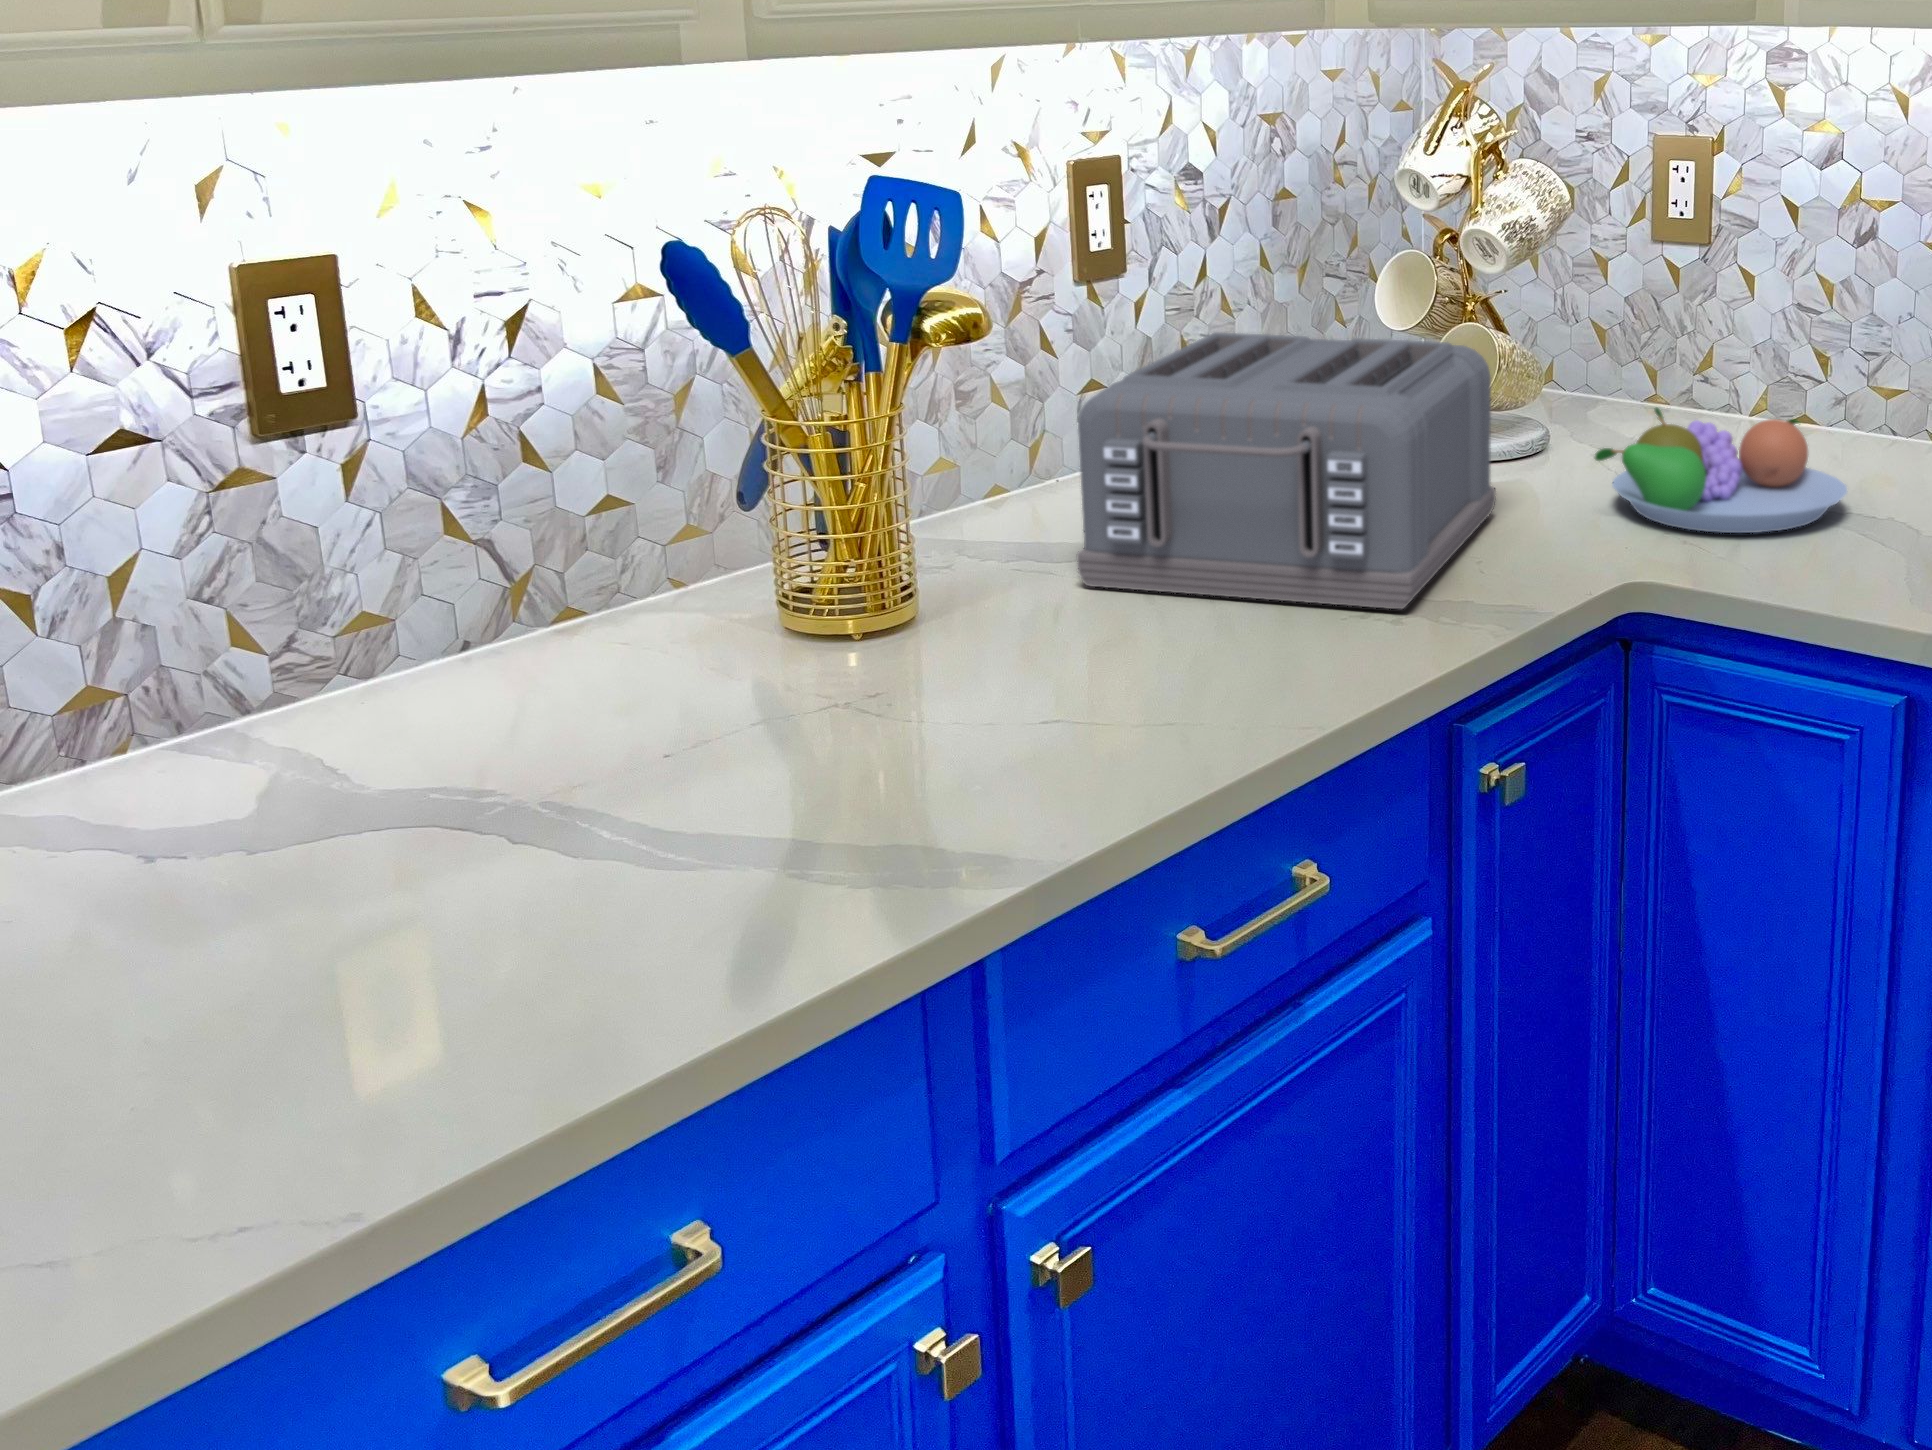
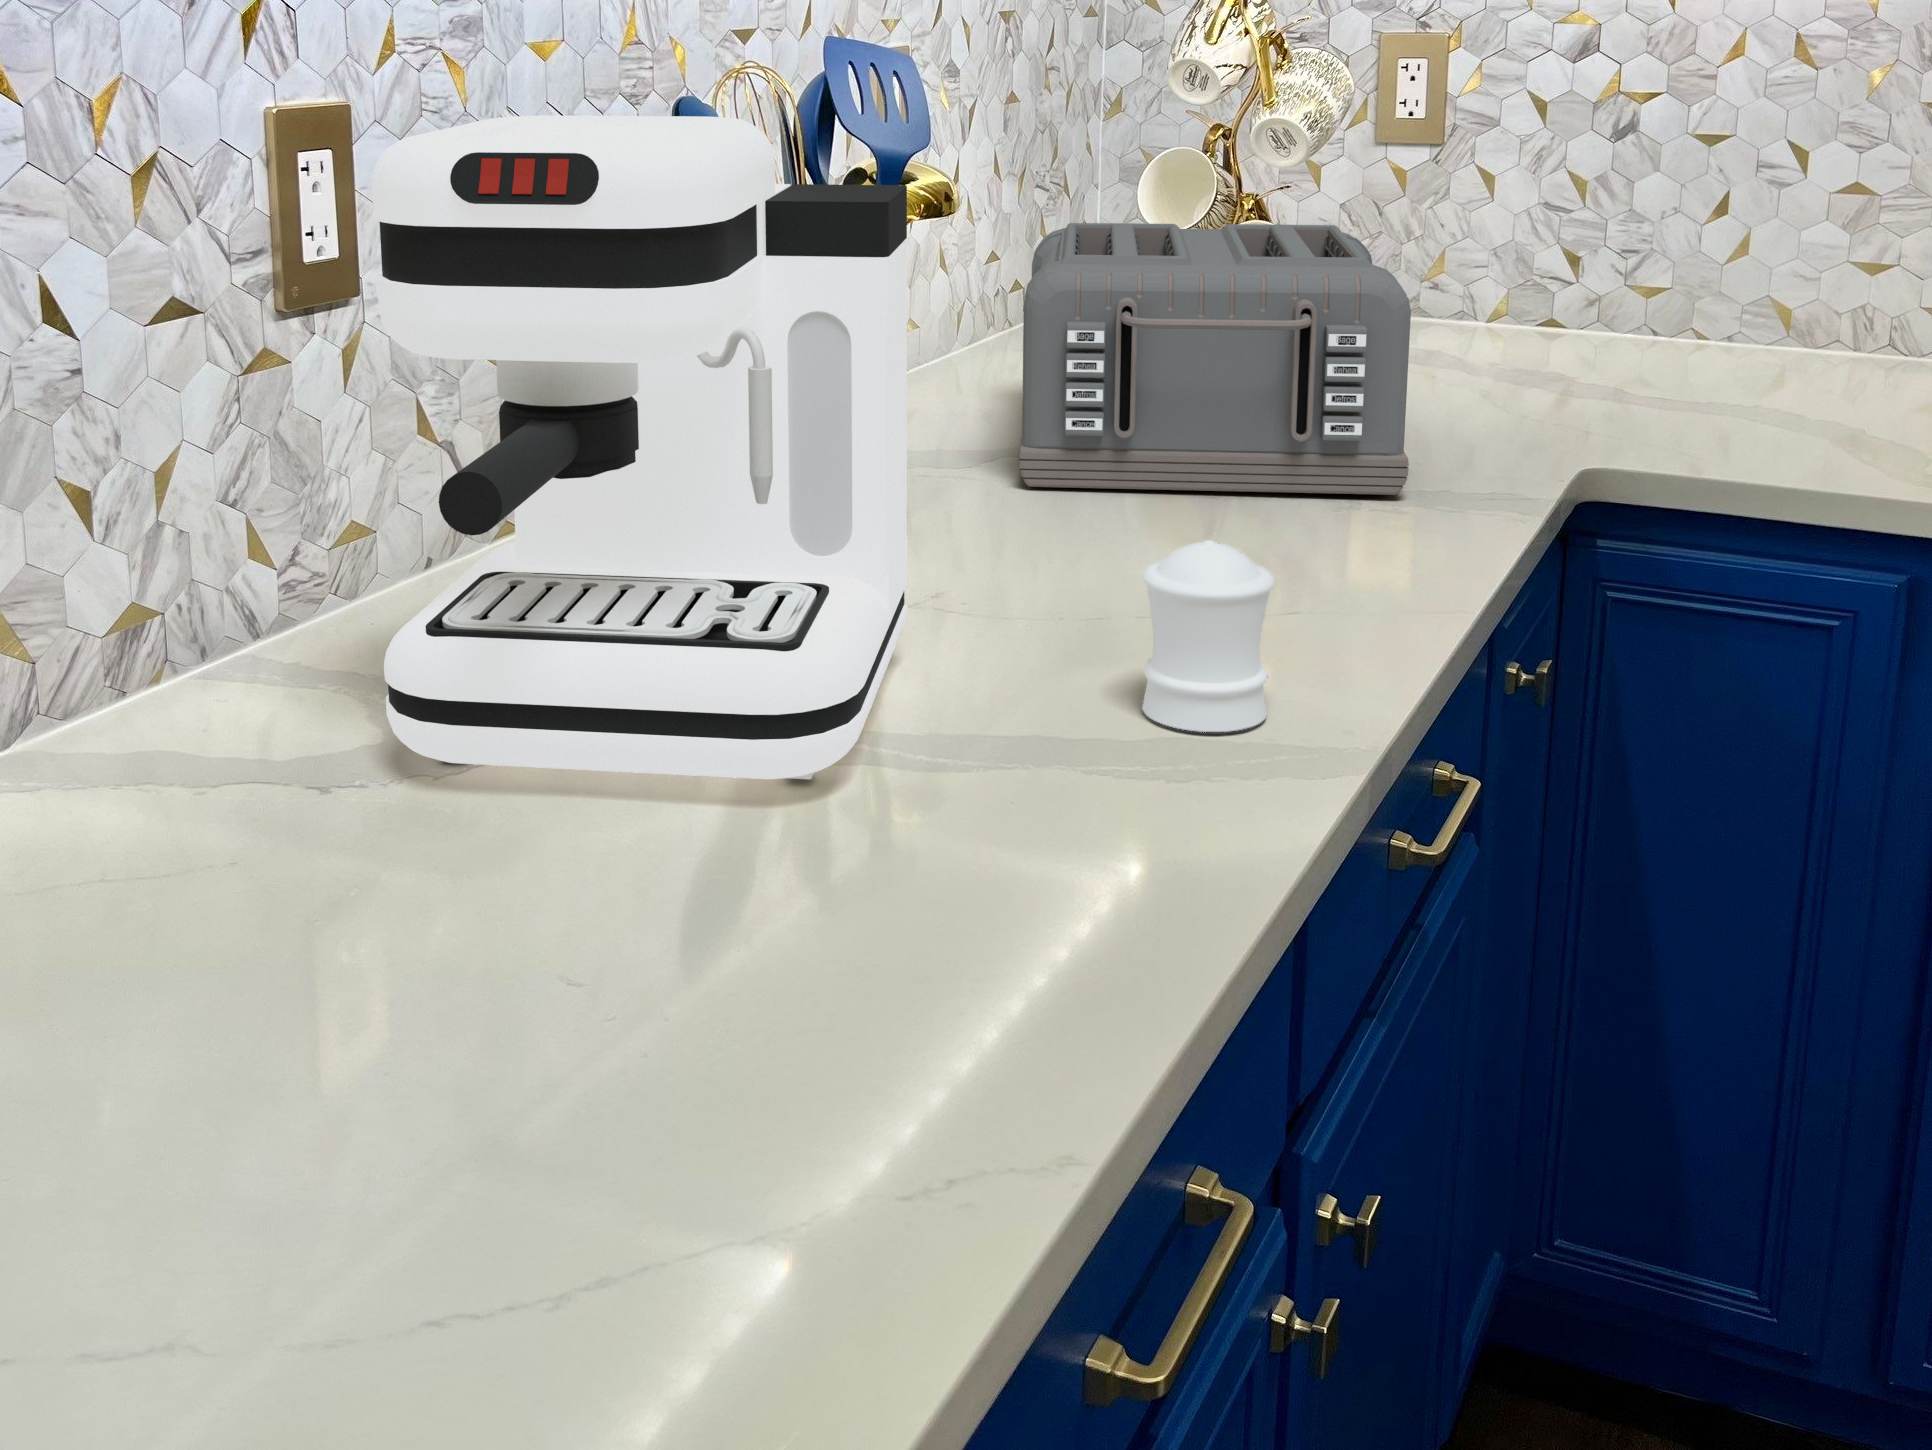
coffee maker: none [120,283,755,870] -> present [372,116,908,779]
fruit bowl: present [1595,408,1848,533] -> none [1456,297,1713,419]
salt shaker: none [877,676,999,845] -> present [1142,540,1275,732]

